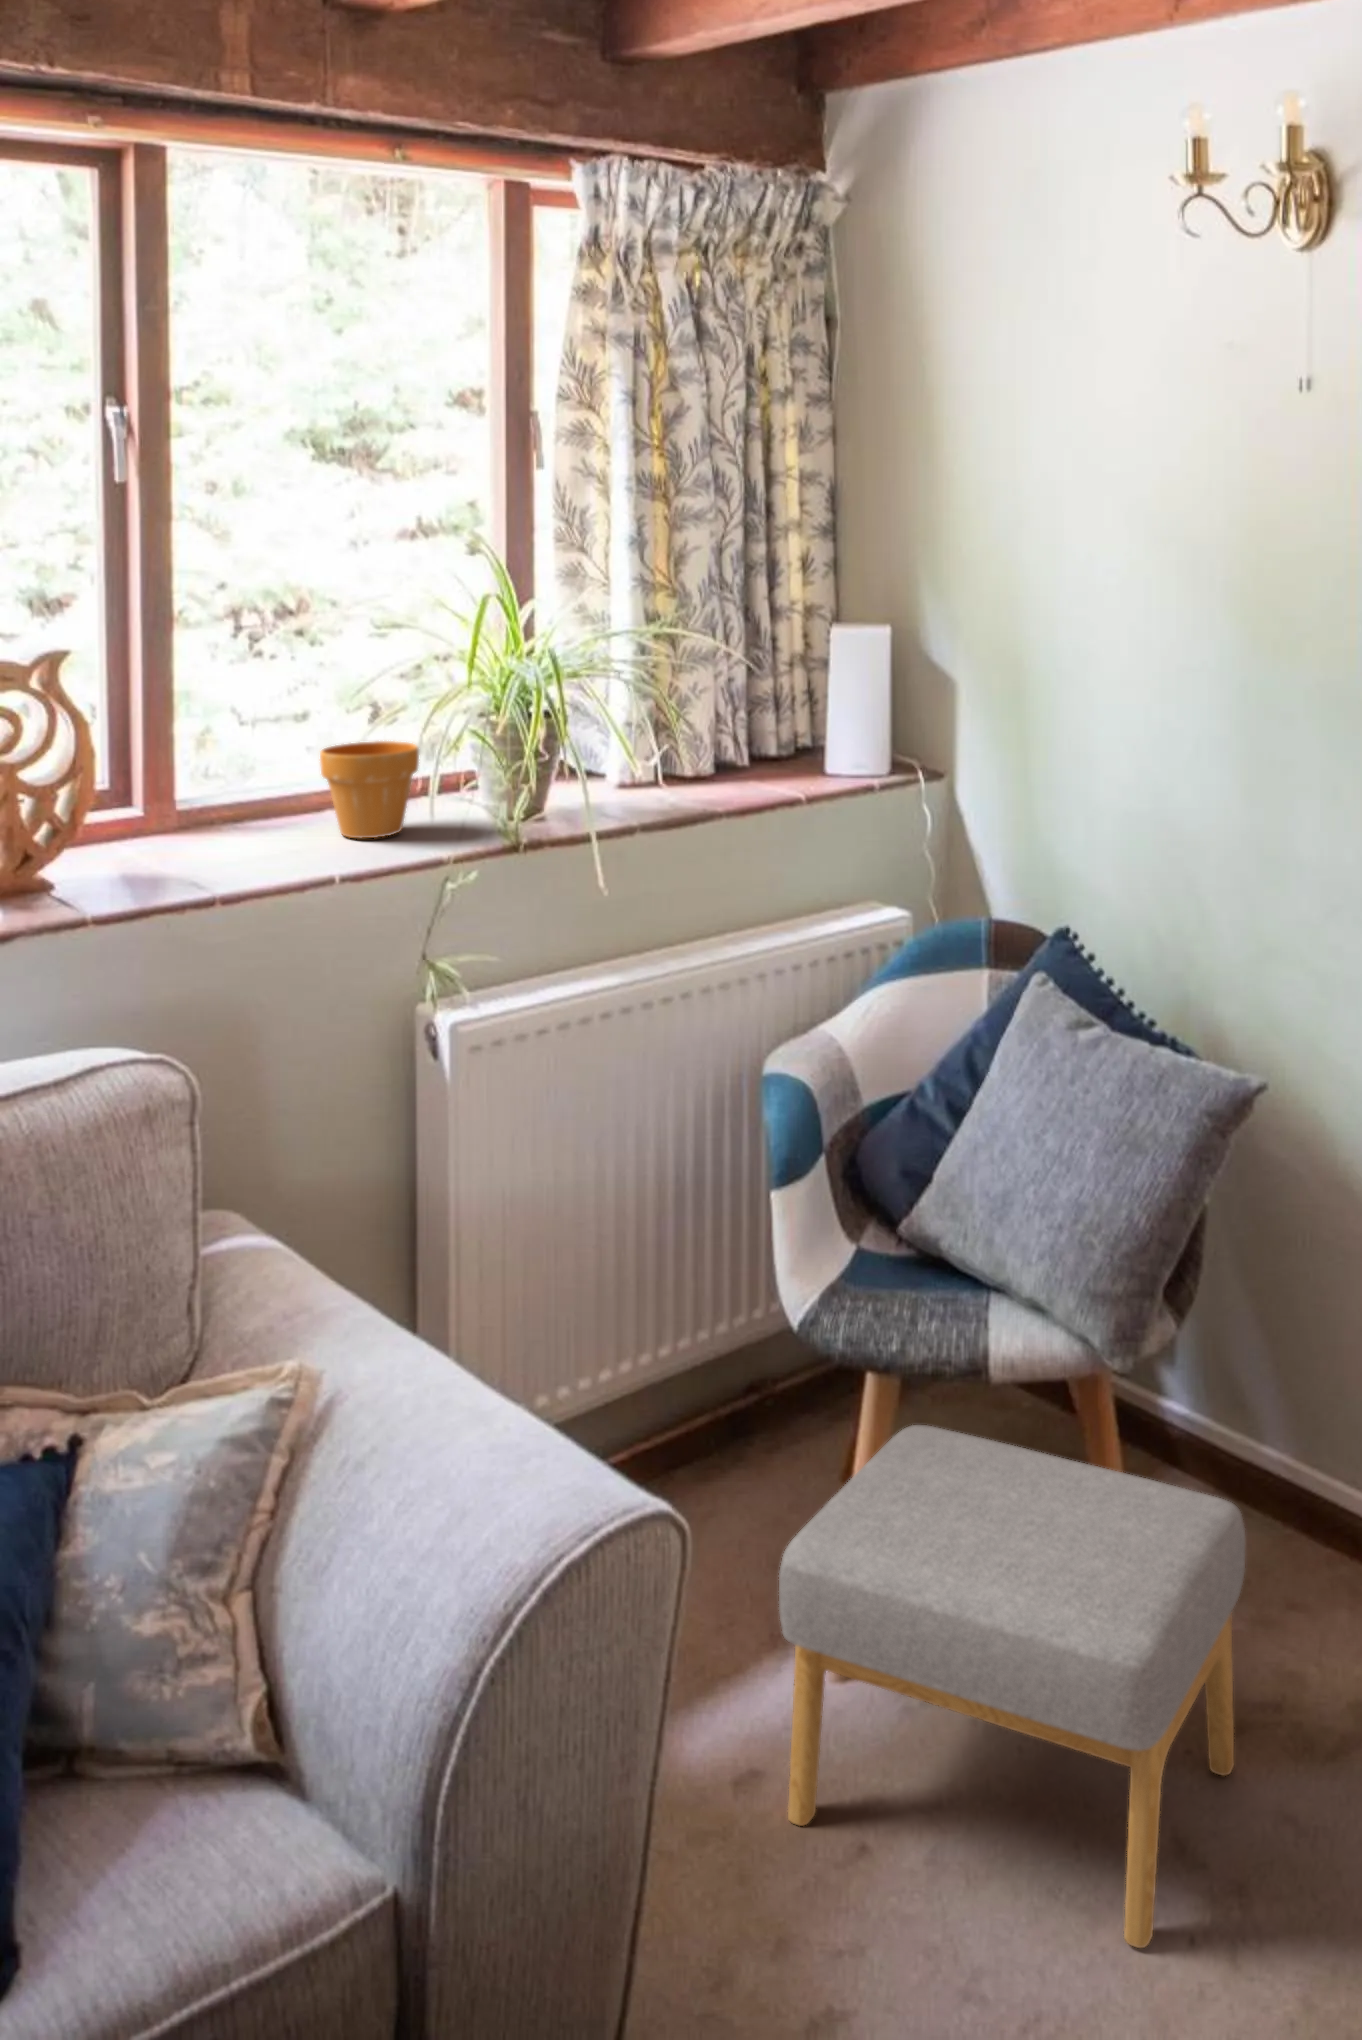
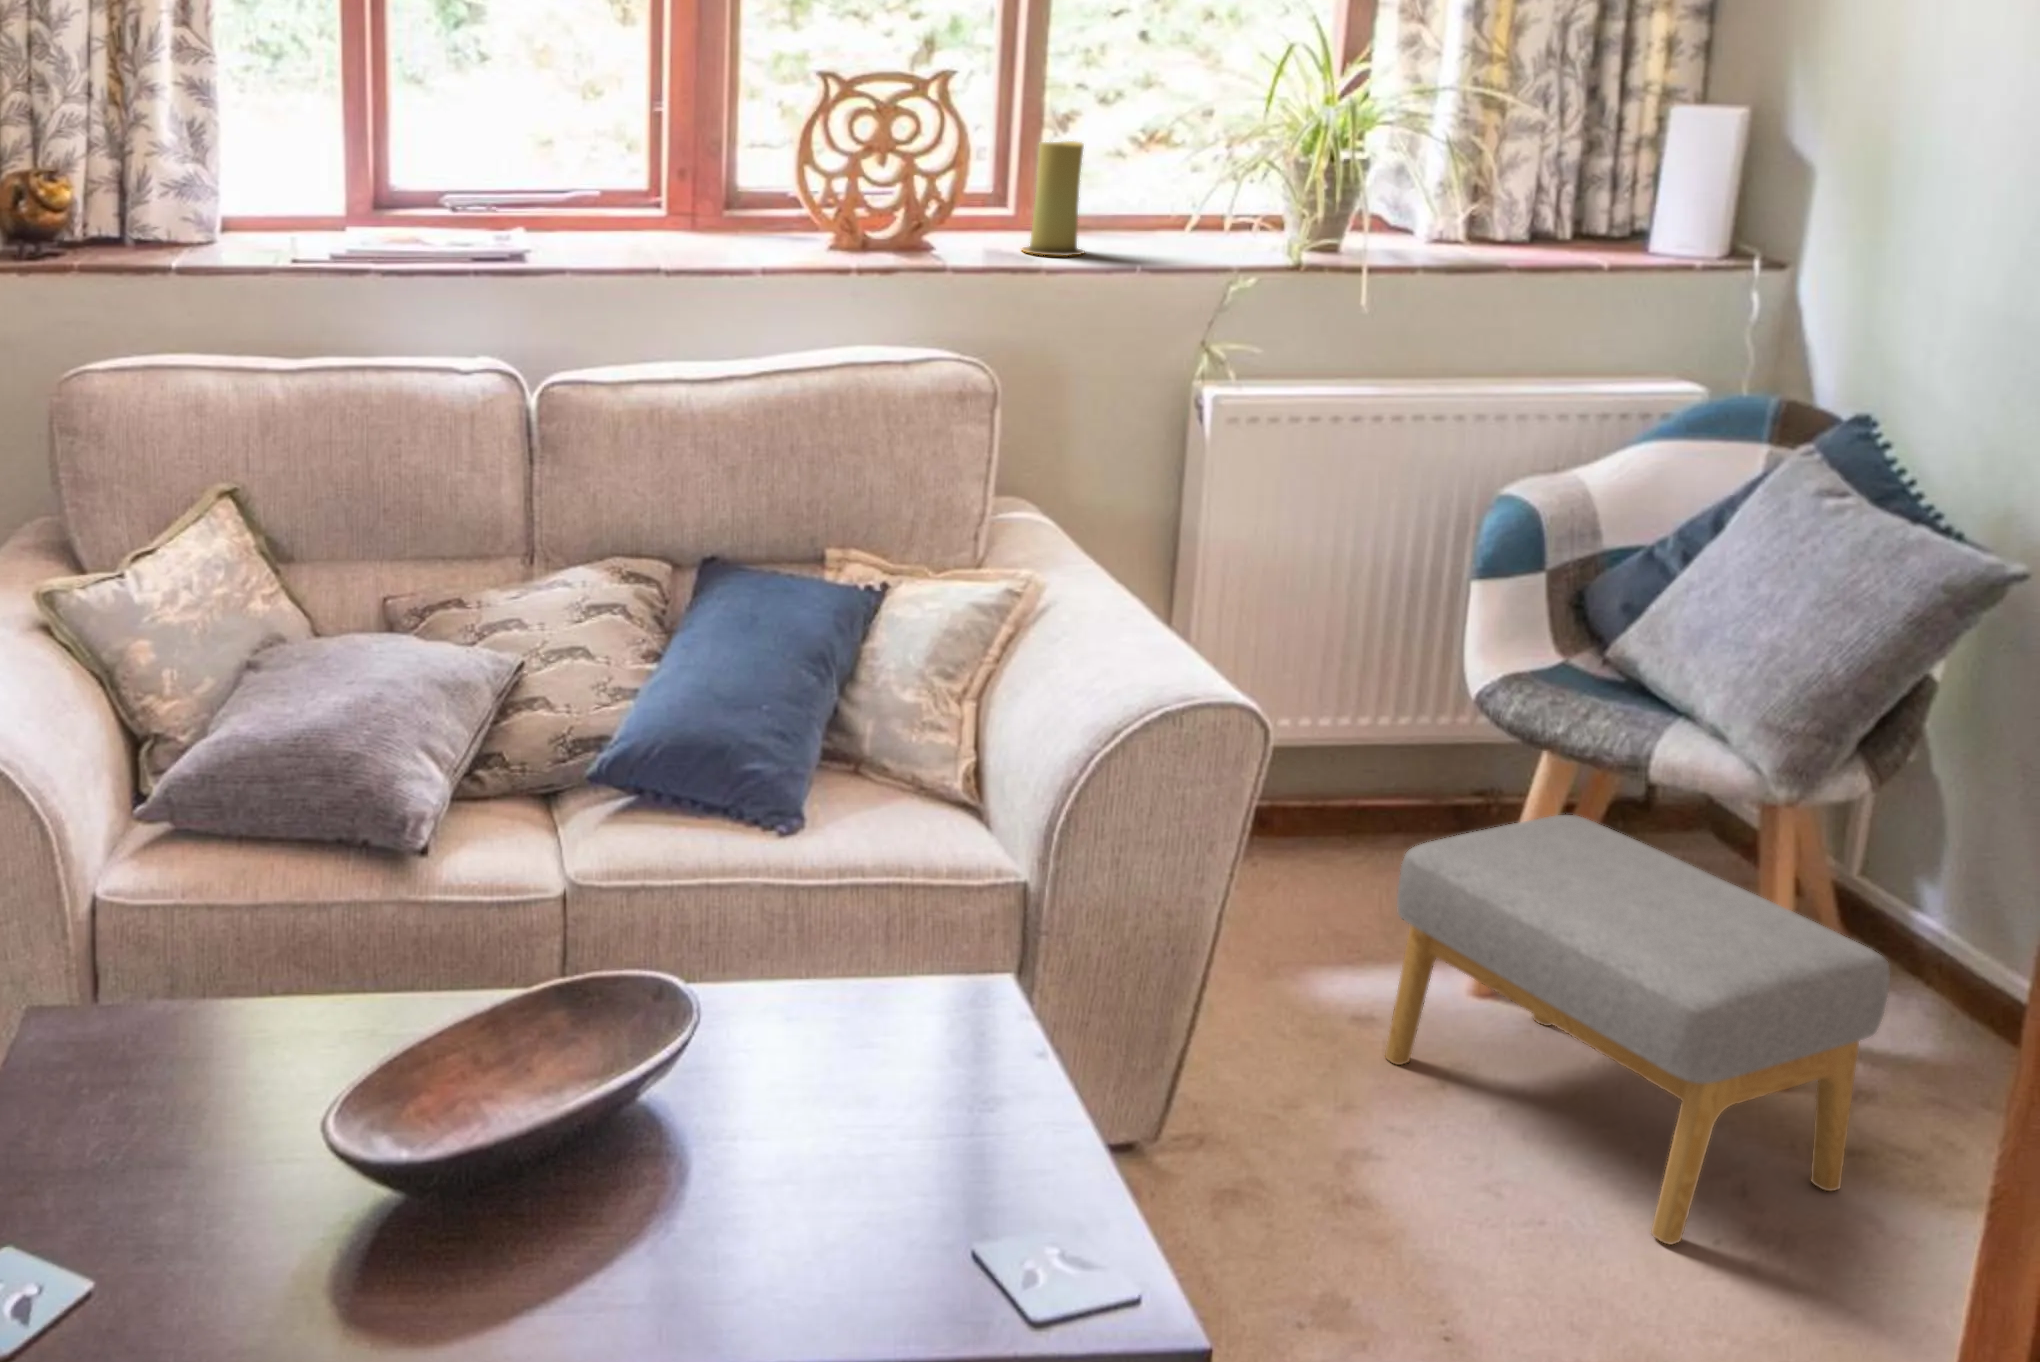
candle: none [168,718,255,869] -> present [1022,141,1084,256]
flower pot: present [320,741,419,838] -> none [1148,176,1230,252]

